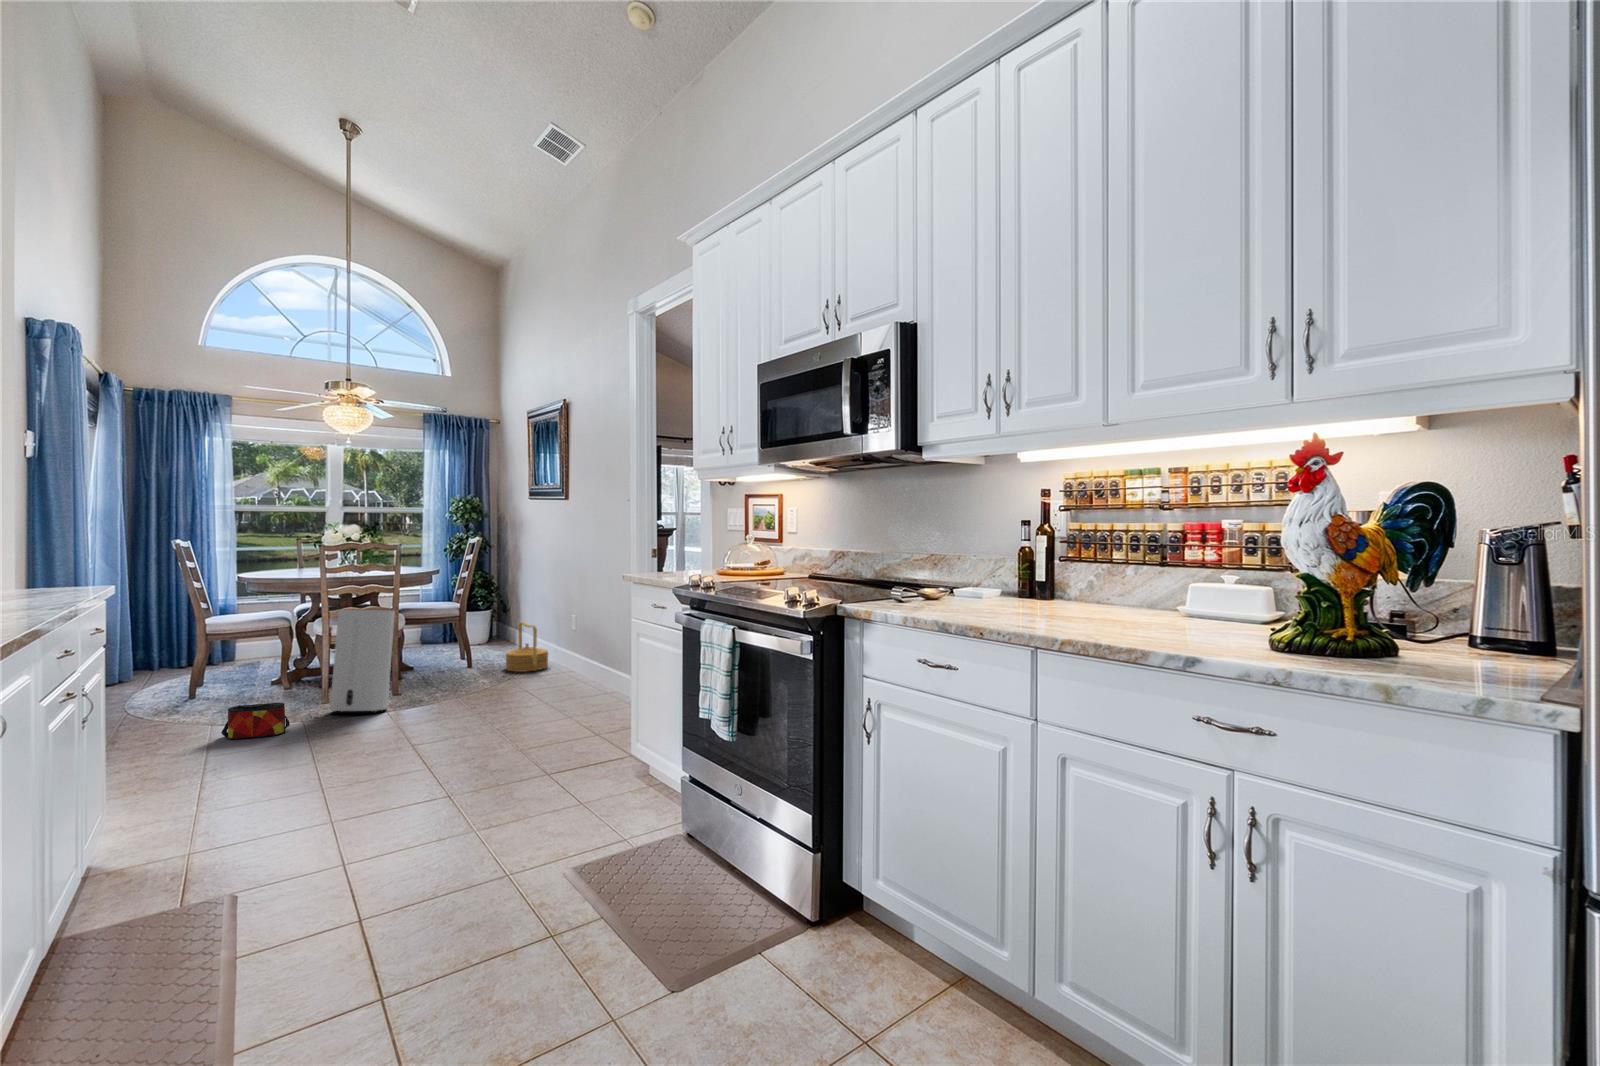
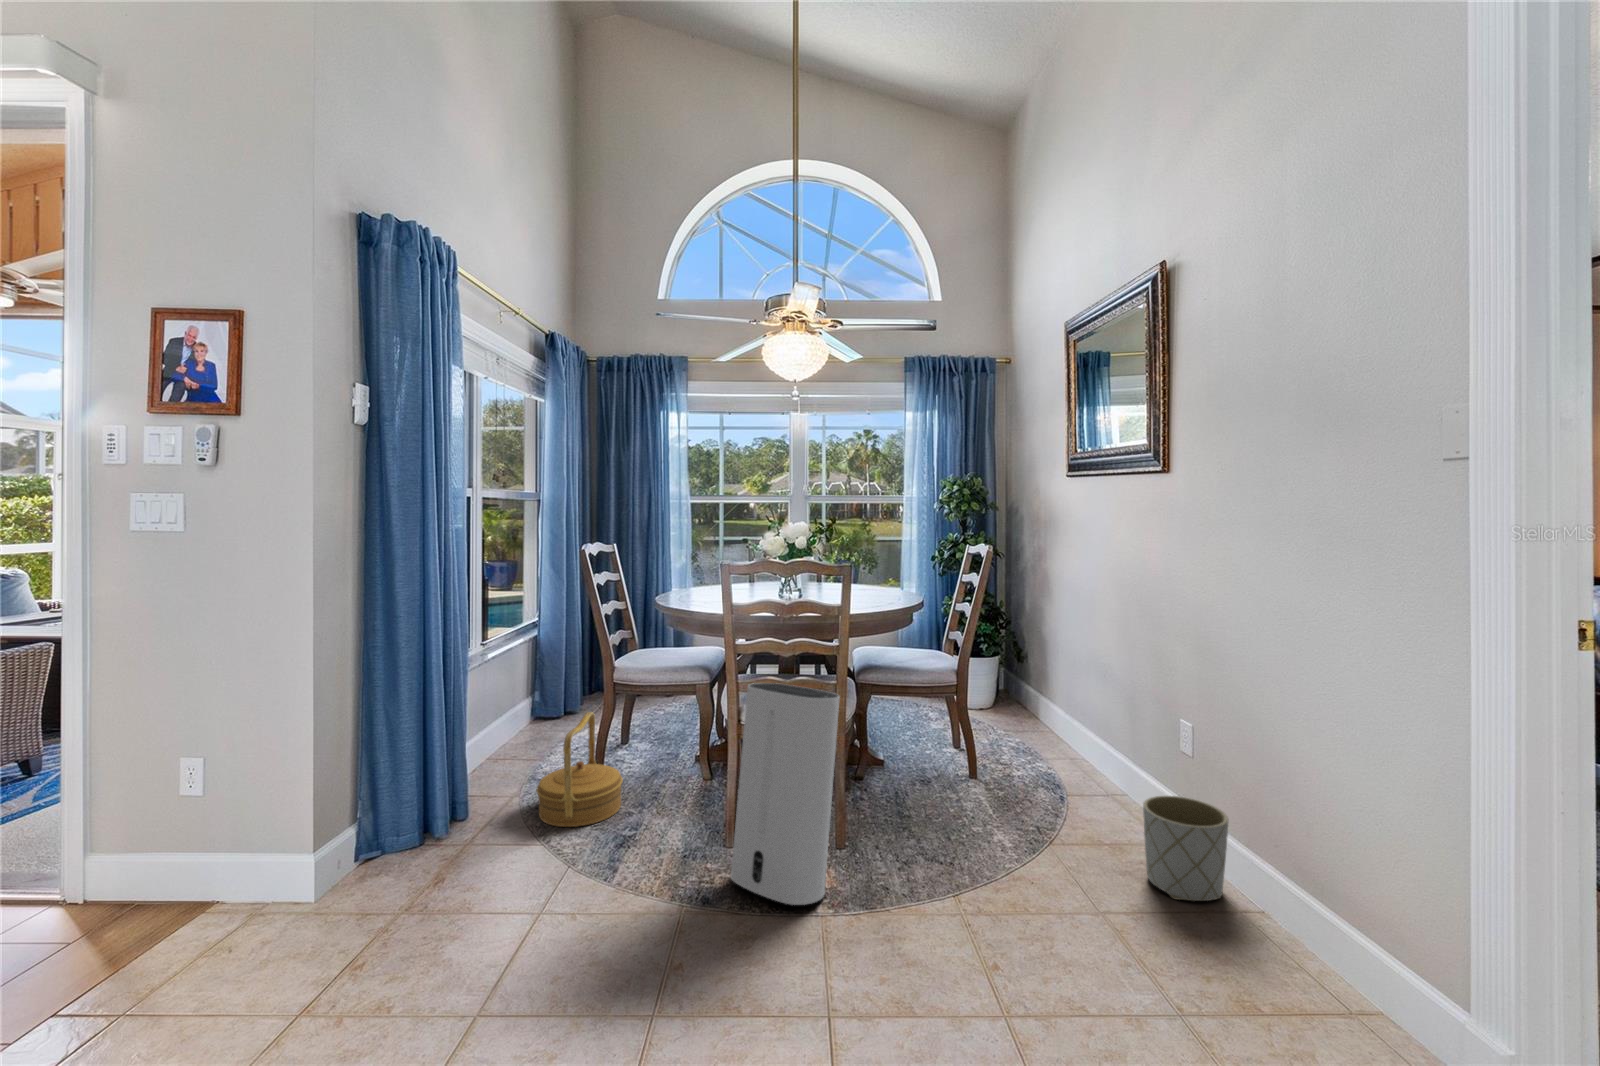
basket: present [505,622,549,672] -> present [536,712,623,827]
planter: none [549,648,583,687] -> present [1143,796,1228,901]
bag: present [221,702,290,740] -> none [547,865,647,950]

